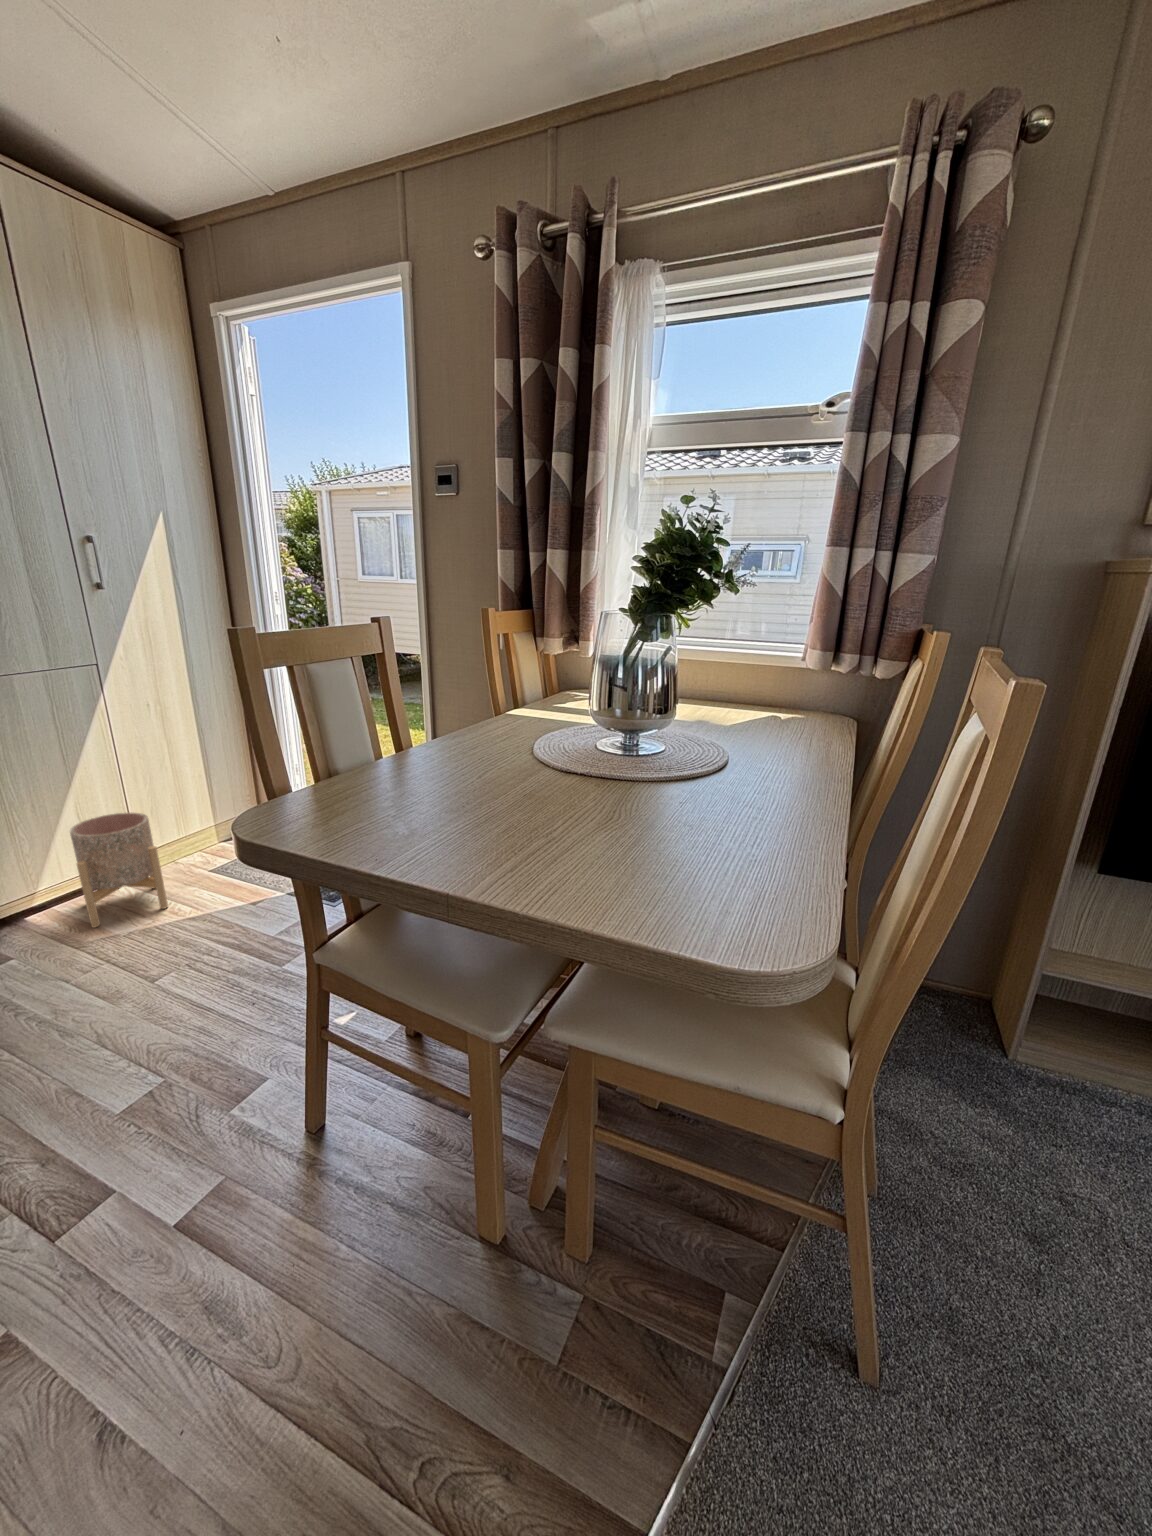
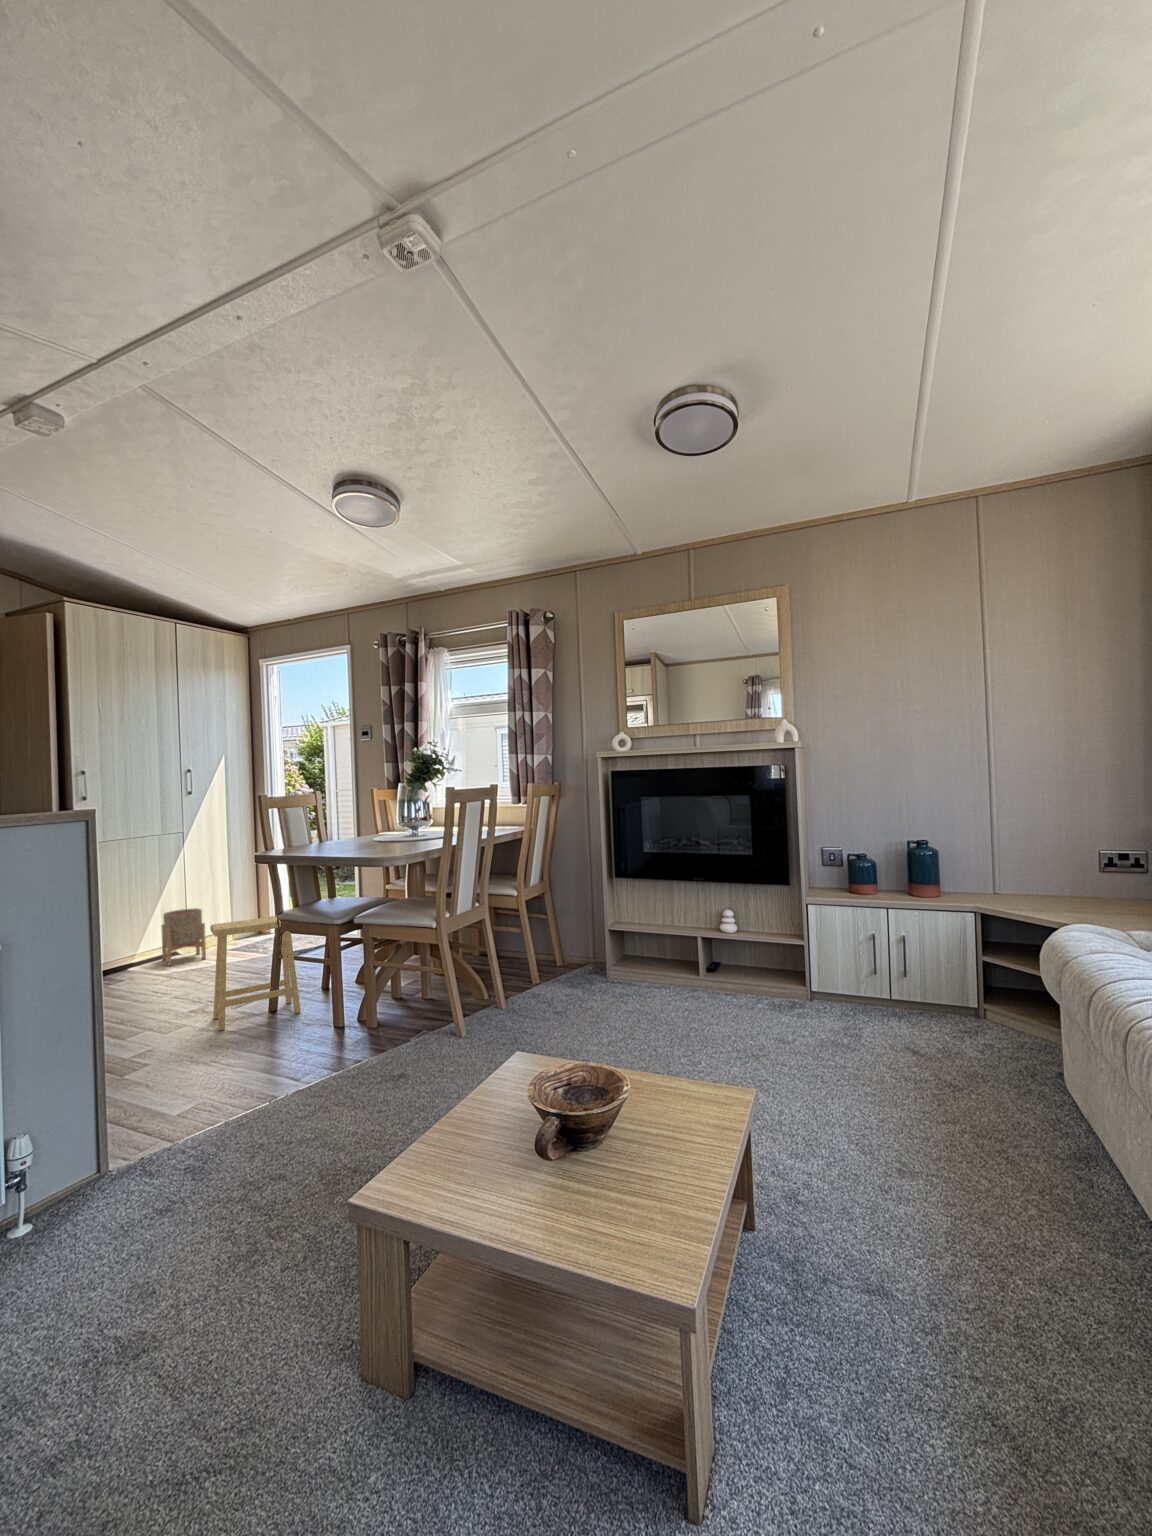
footstool: none [95,981,393,1389] -> present [210,916,301,1030]

